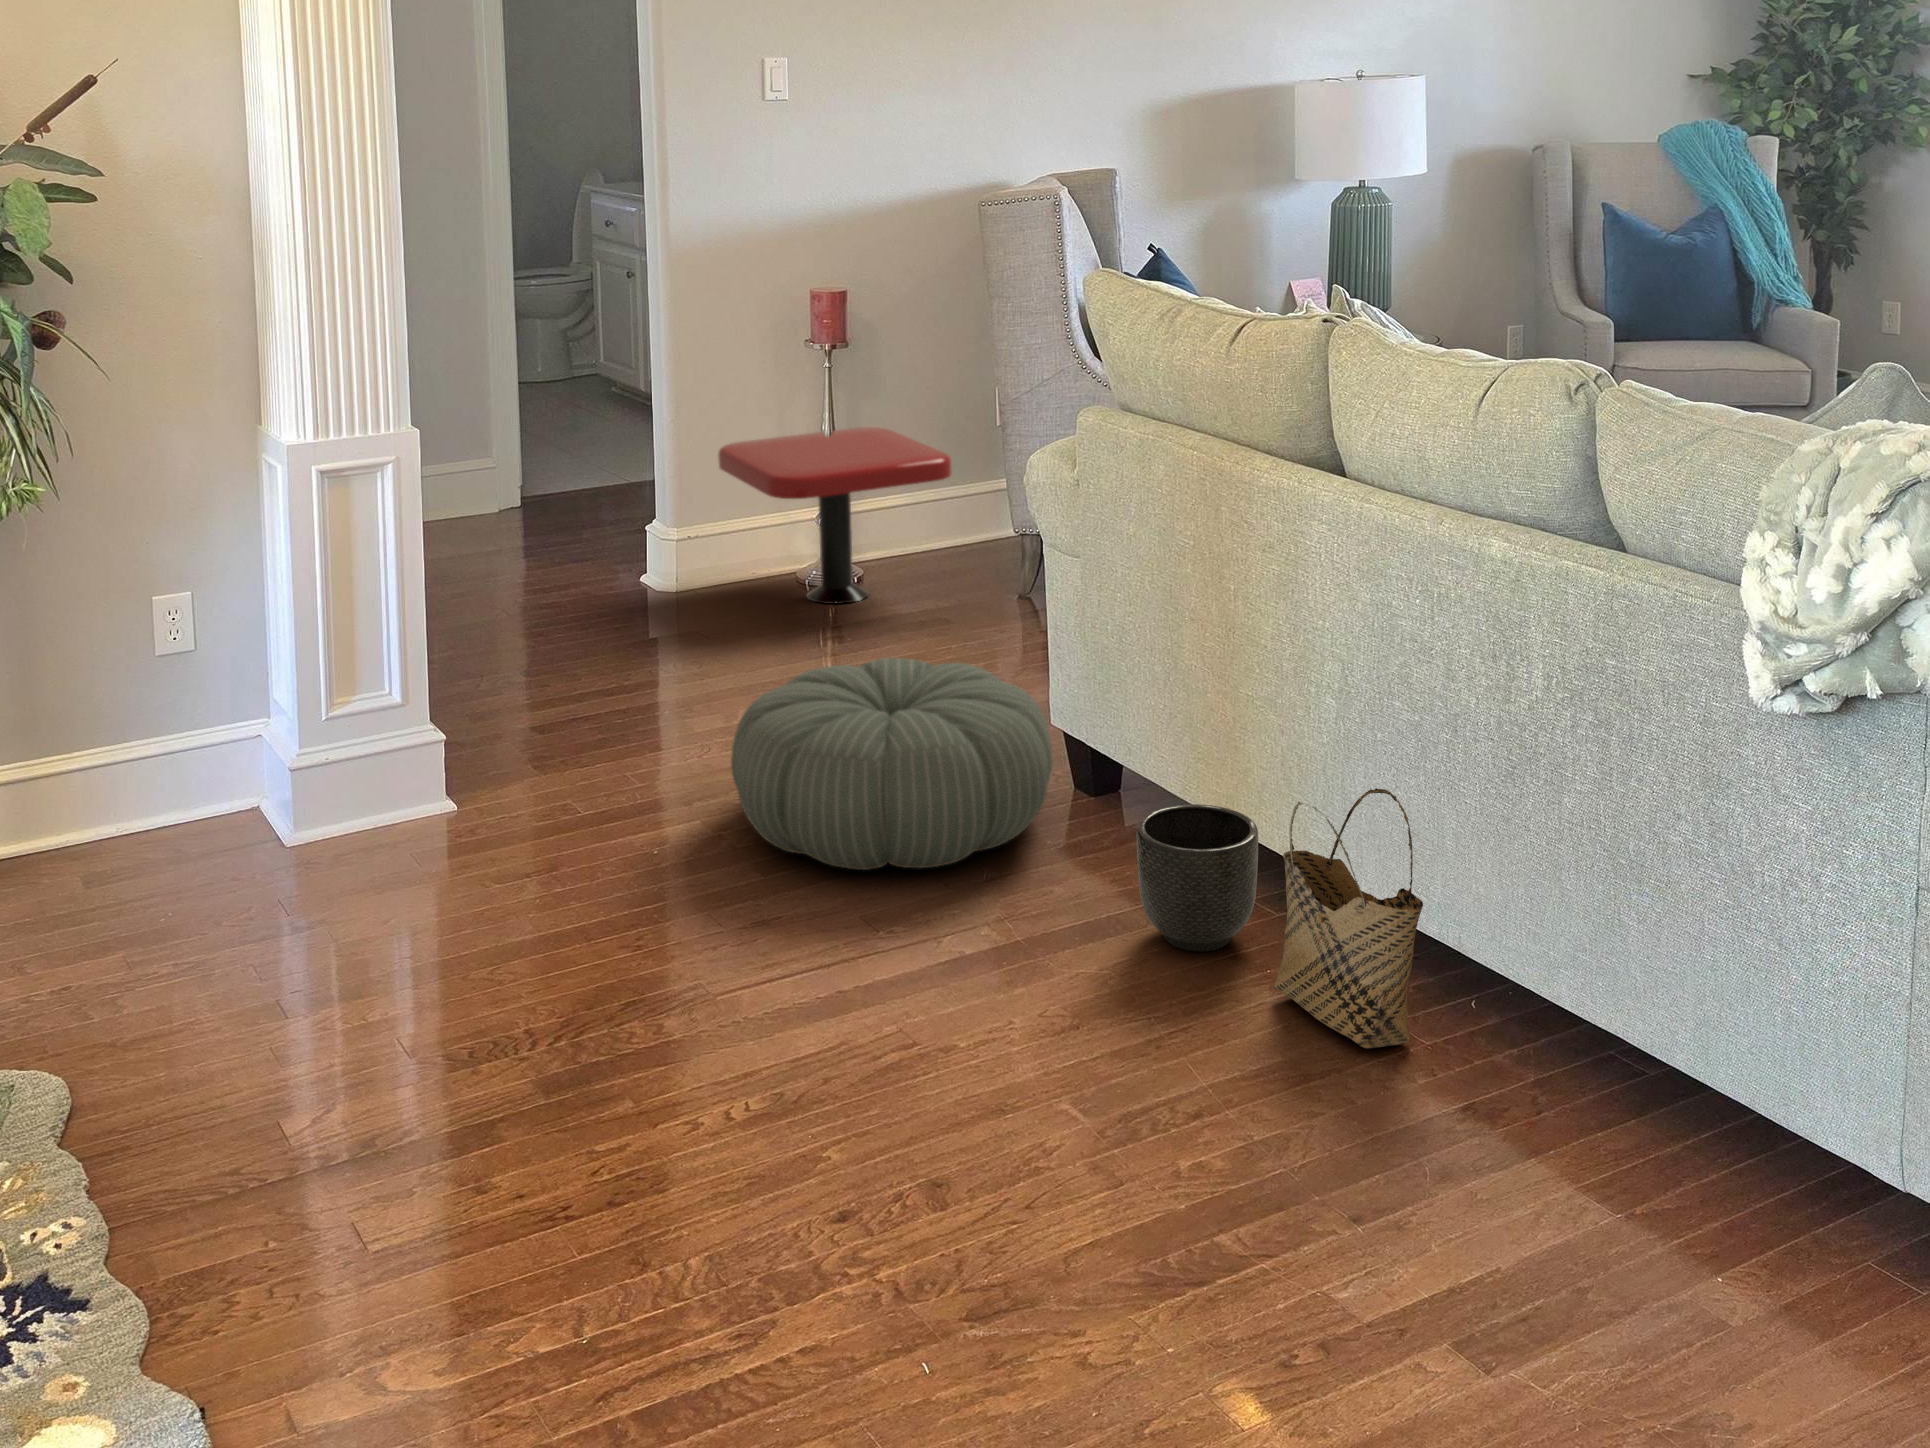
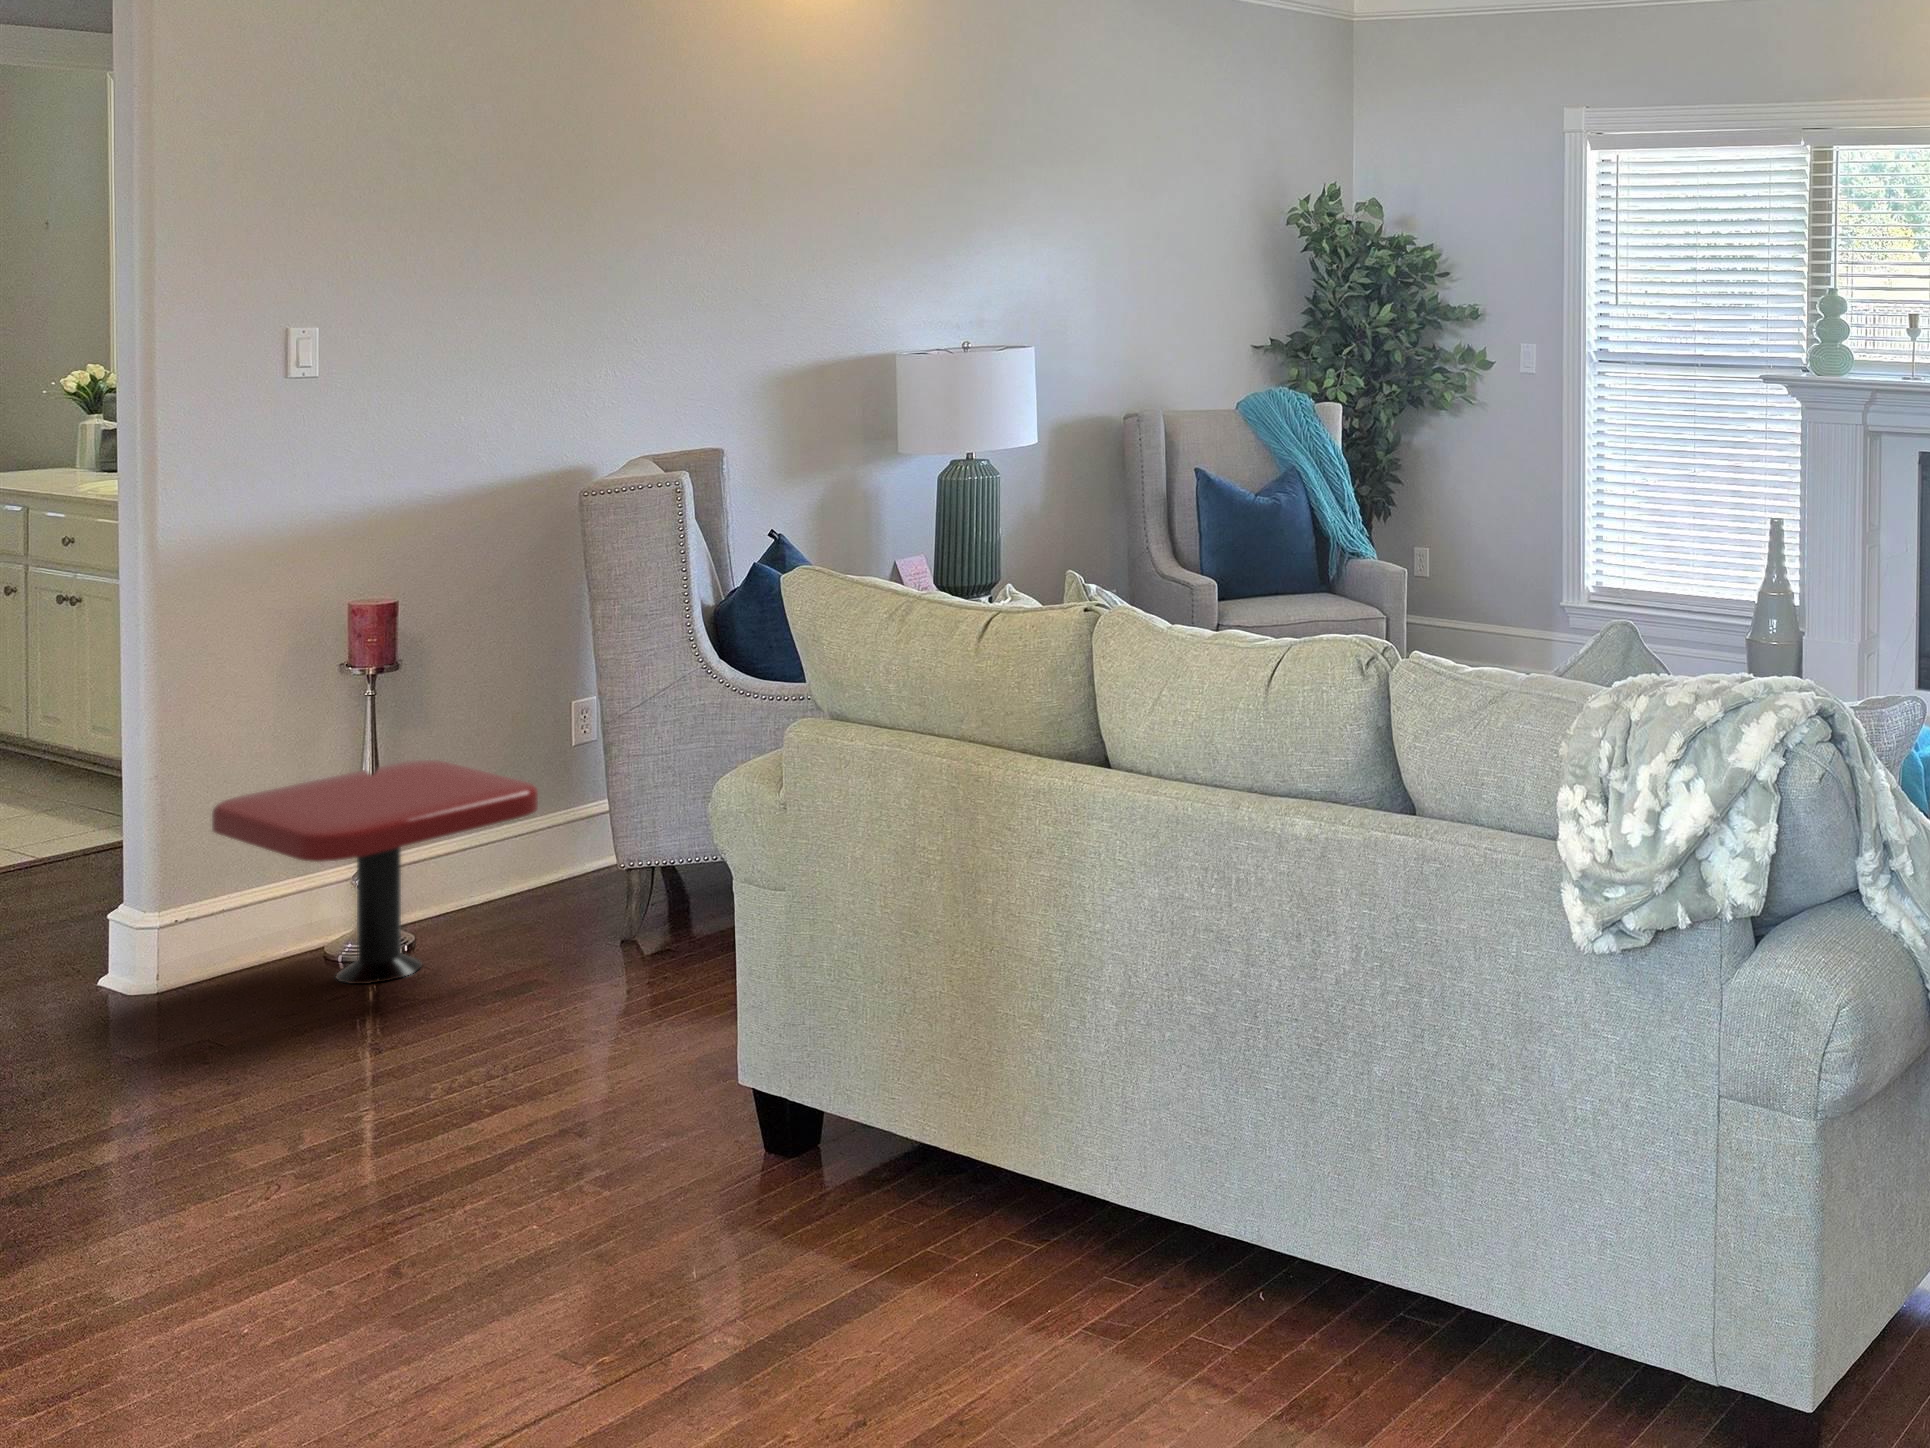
pouf: present [731,658,1053,870] -> none [330,1031,754,1312]
woven basket: present [1274,789,1423,1048] -> none [1064,1092,1230,1375]
planter: present [1137,804,1258,952] -> none [893,1144,1027,1314]

